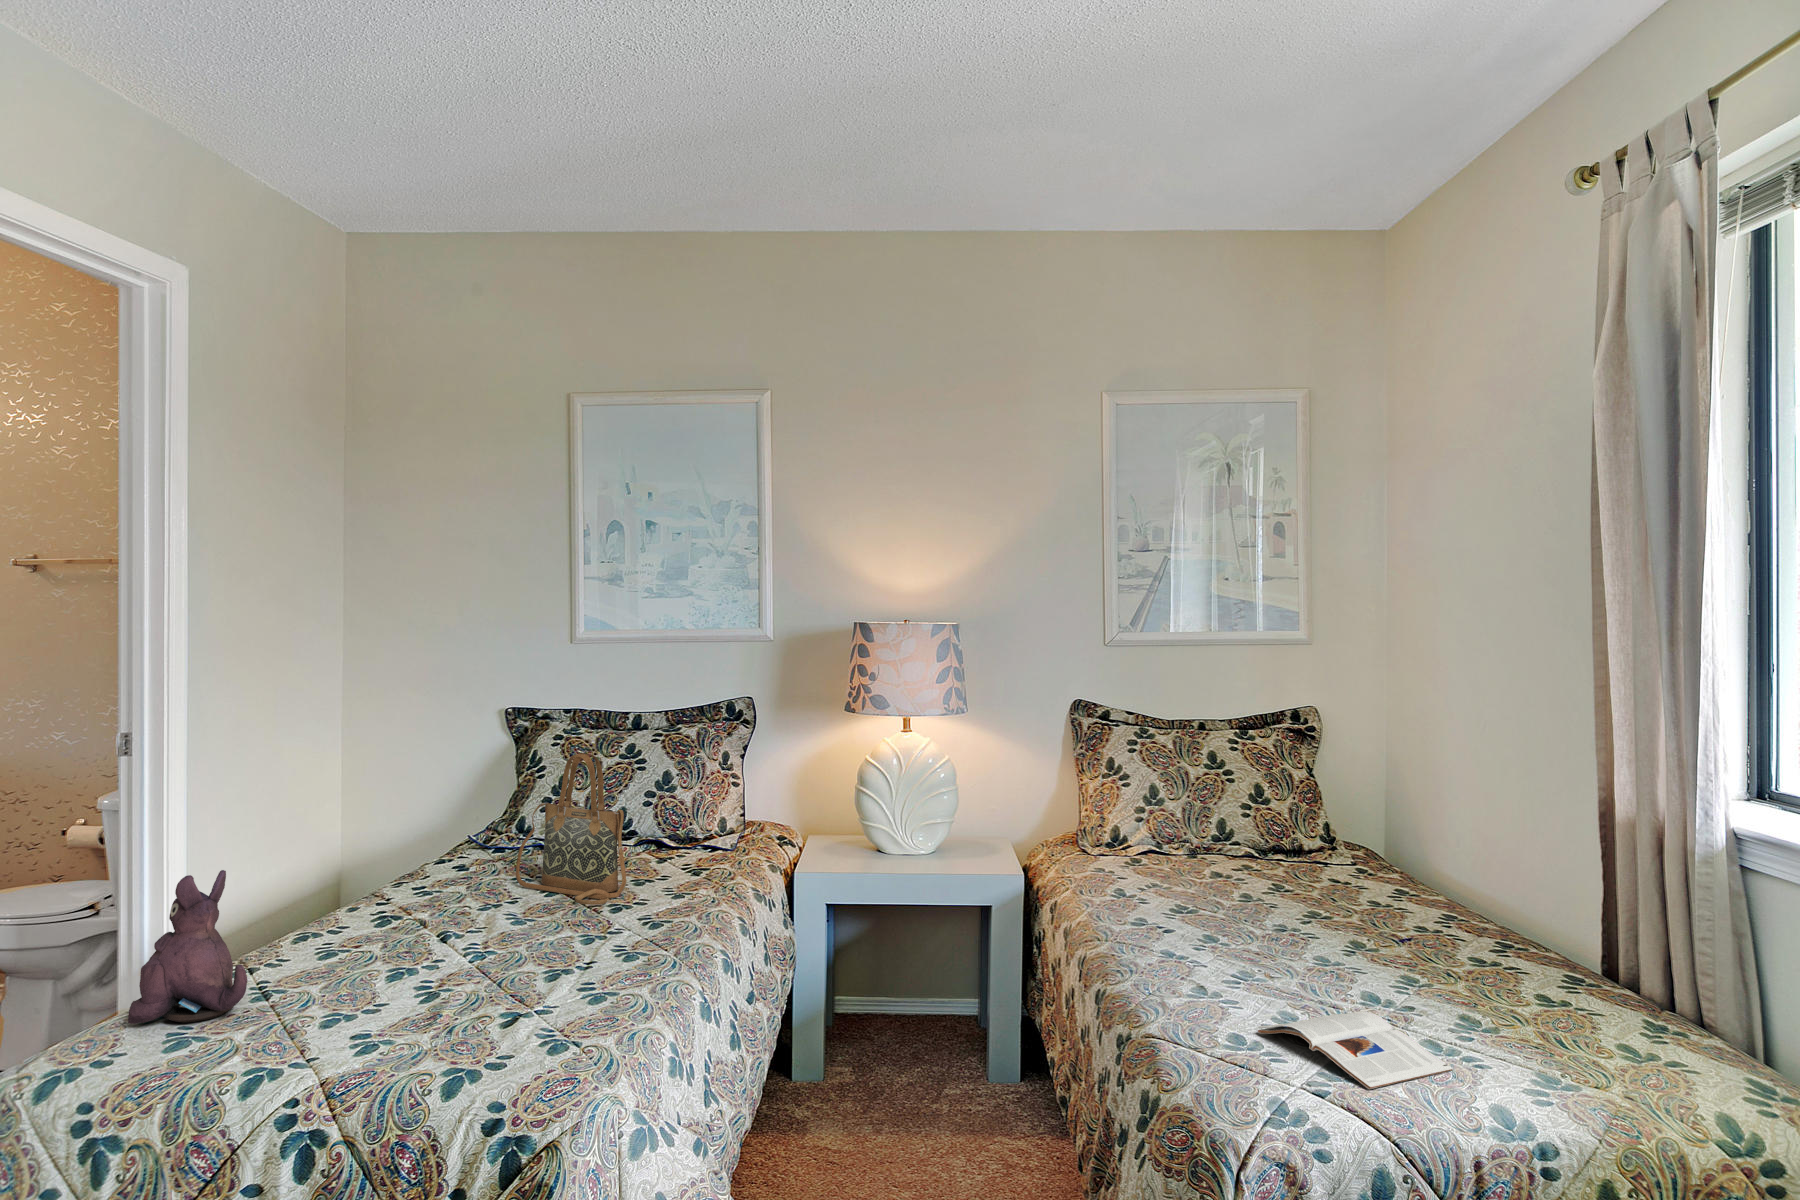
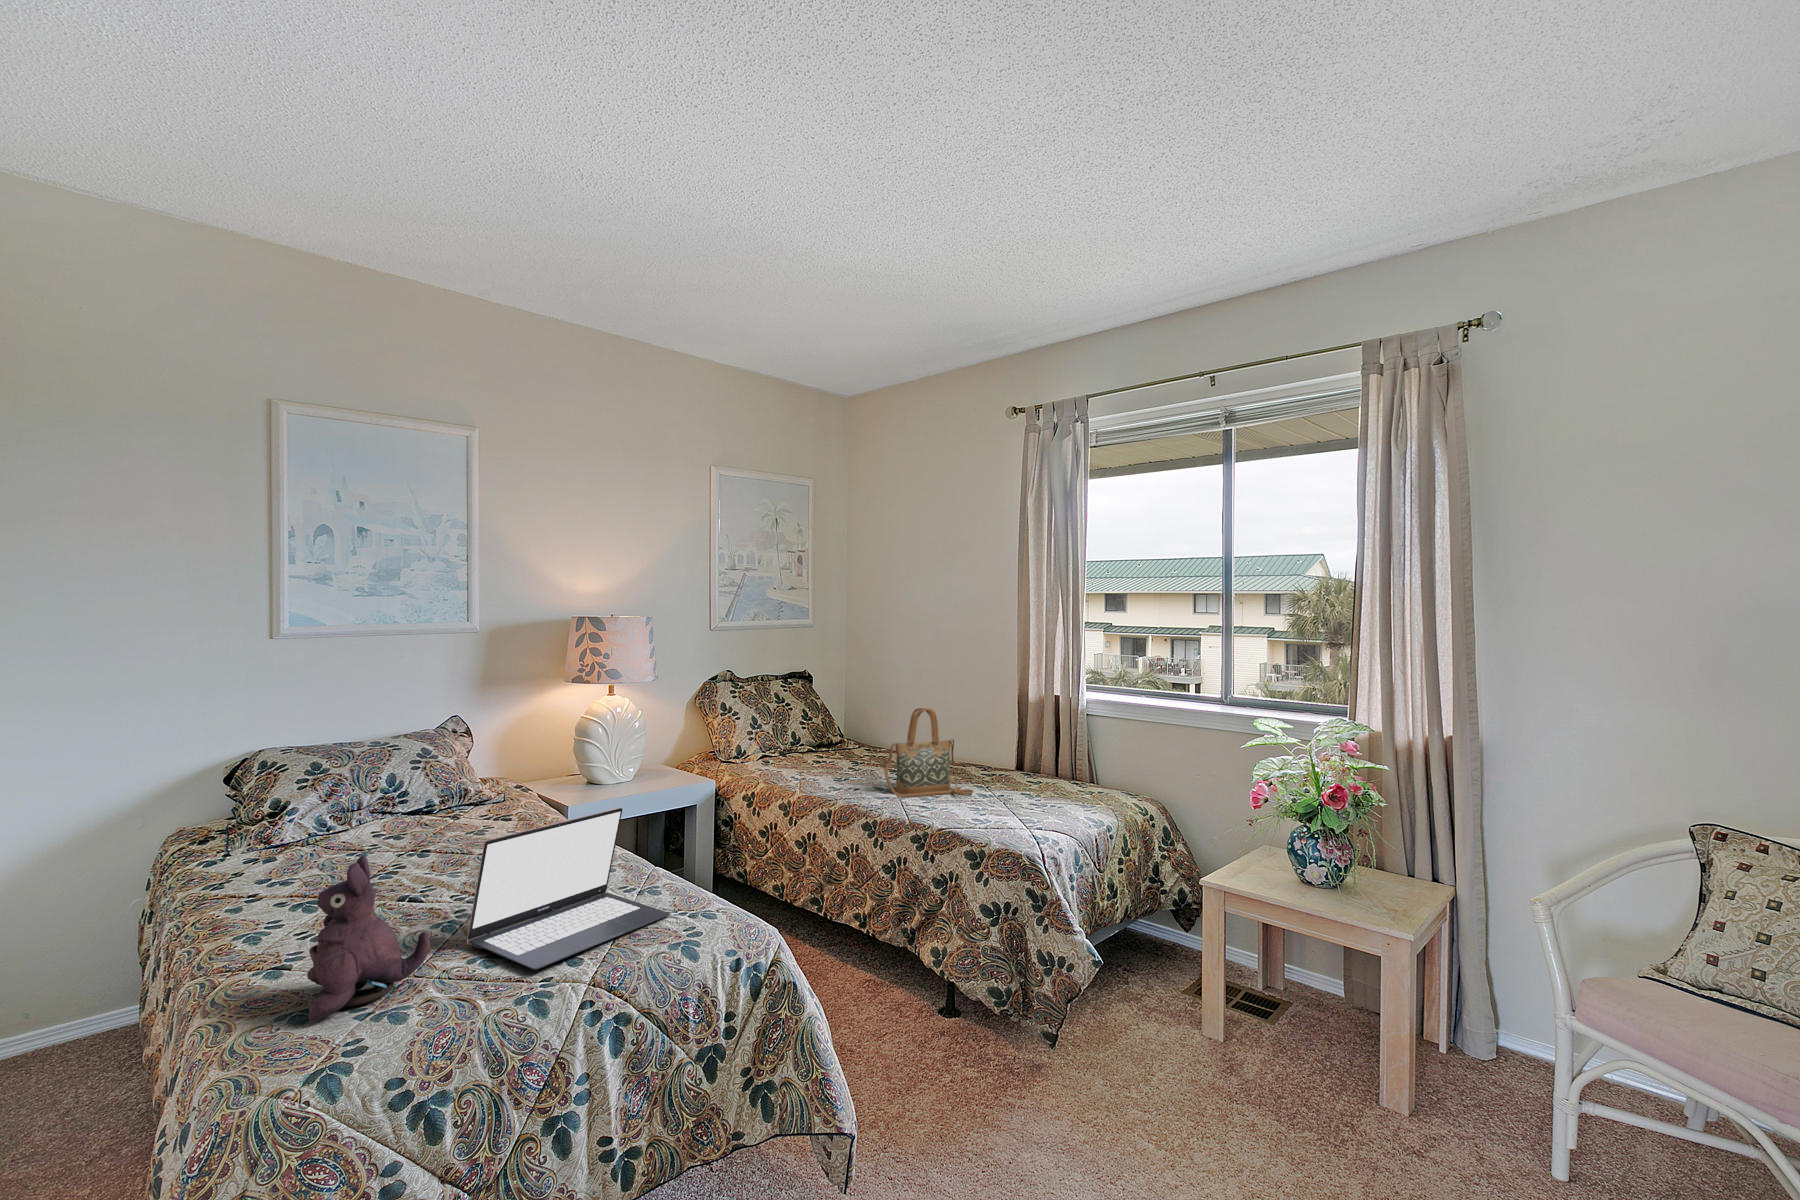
handbag: present [516,753,626,905] -> present [885,708,973,797]
laptop: none [293,874,534,1043] -> present [467,808,670,970]
magazine: present [1258,1011,1453,1089] -> none [976,796,1053,822]

